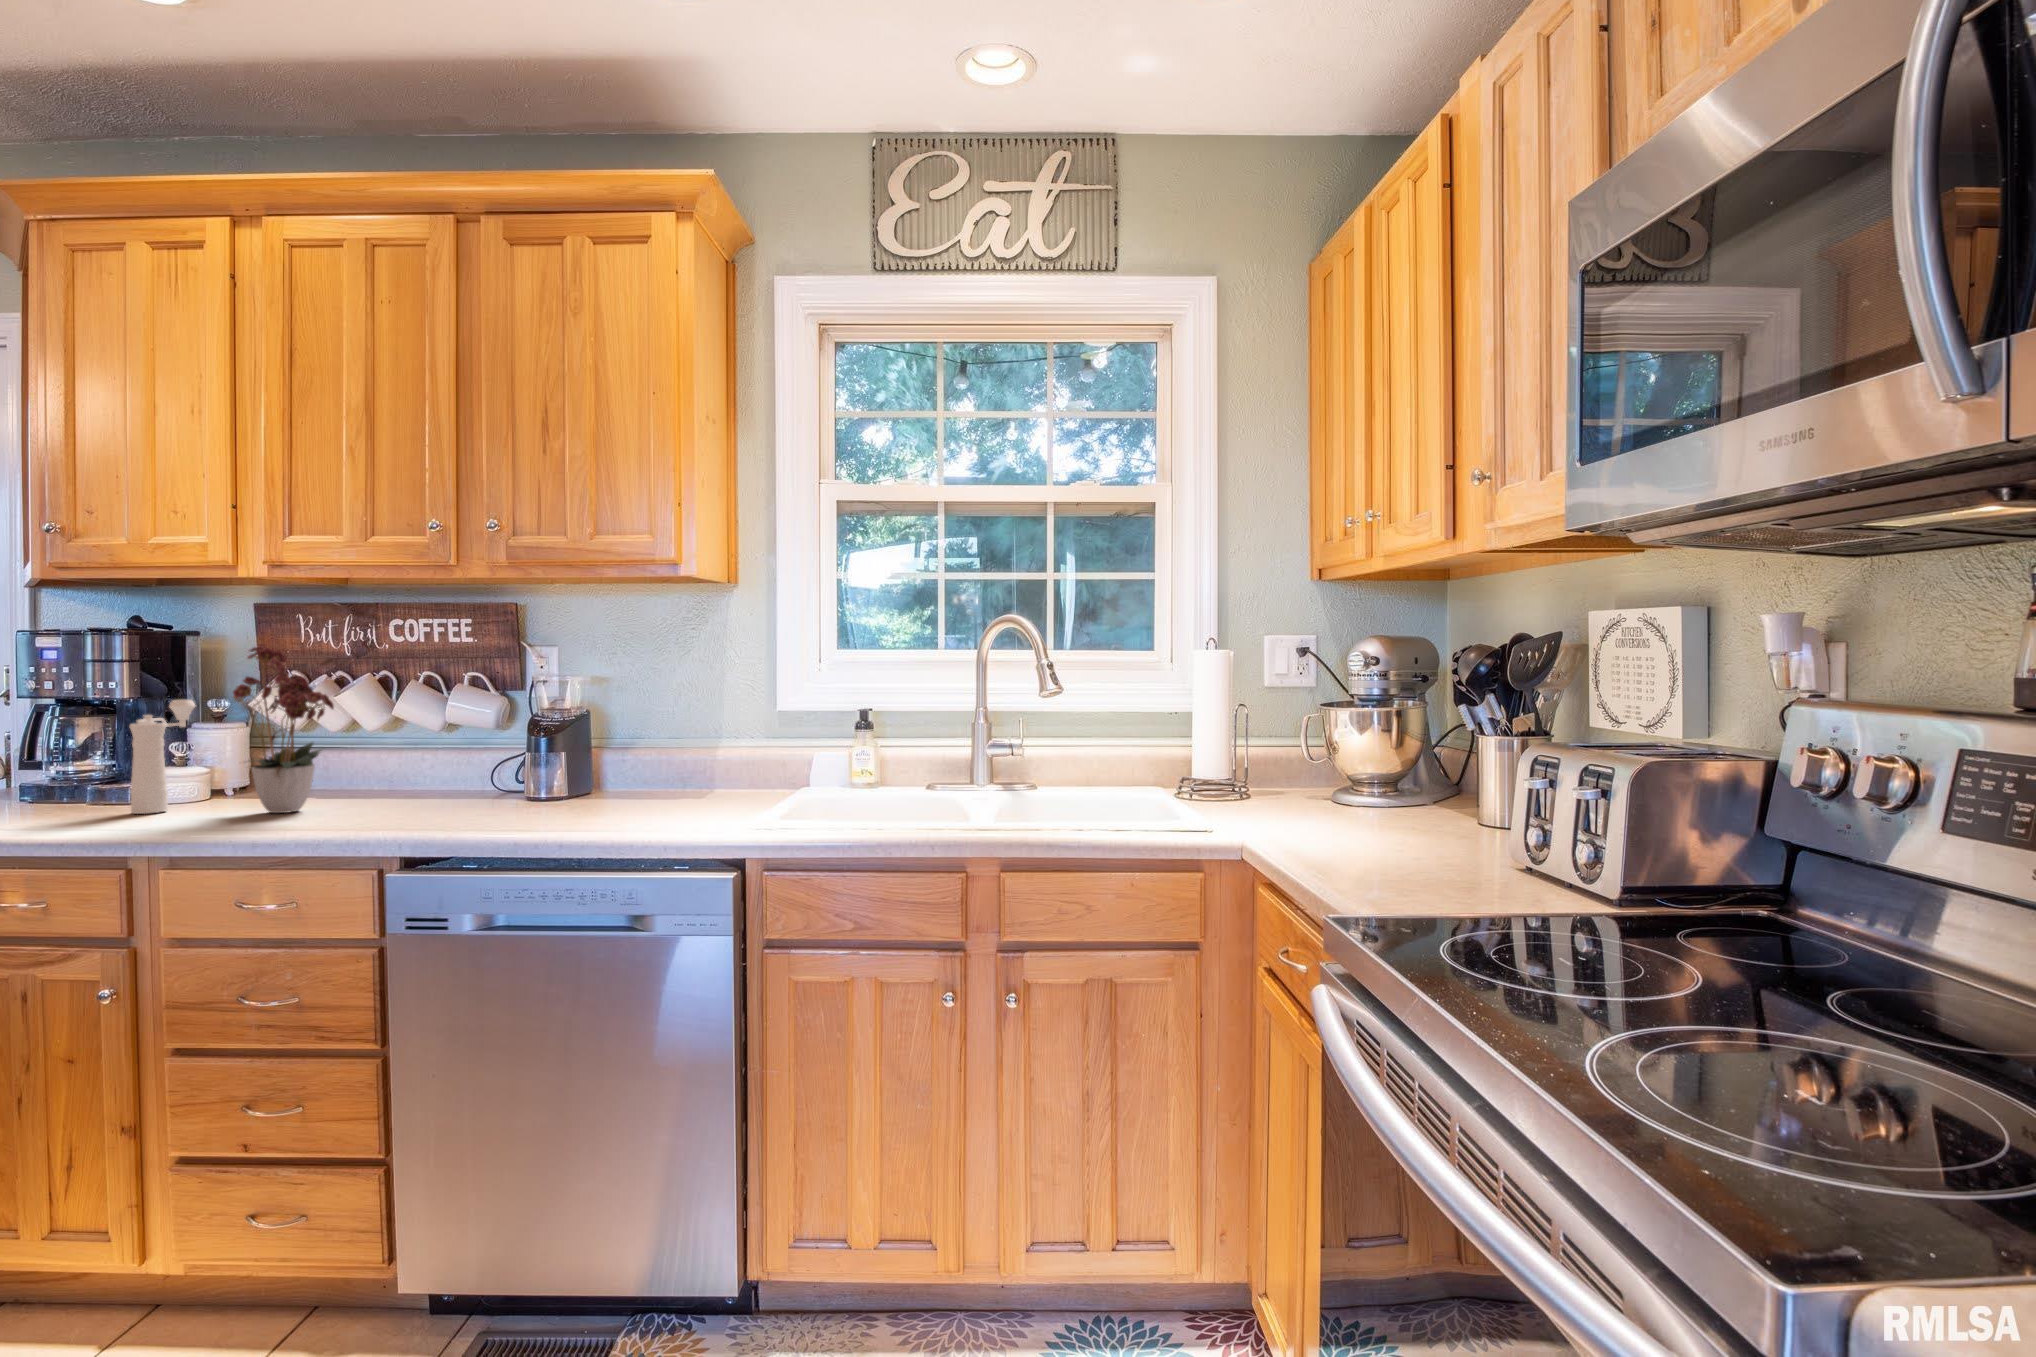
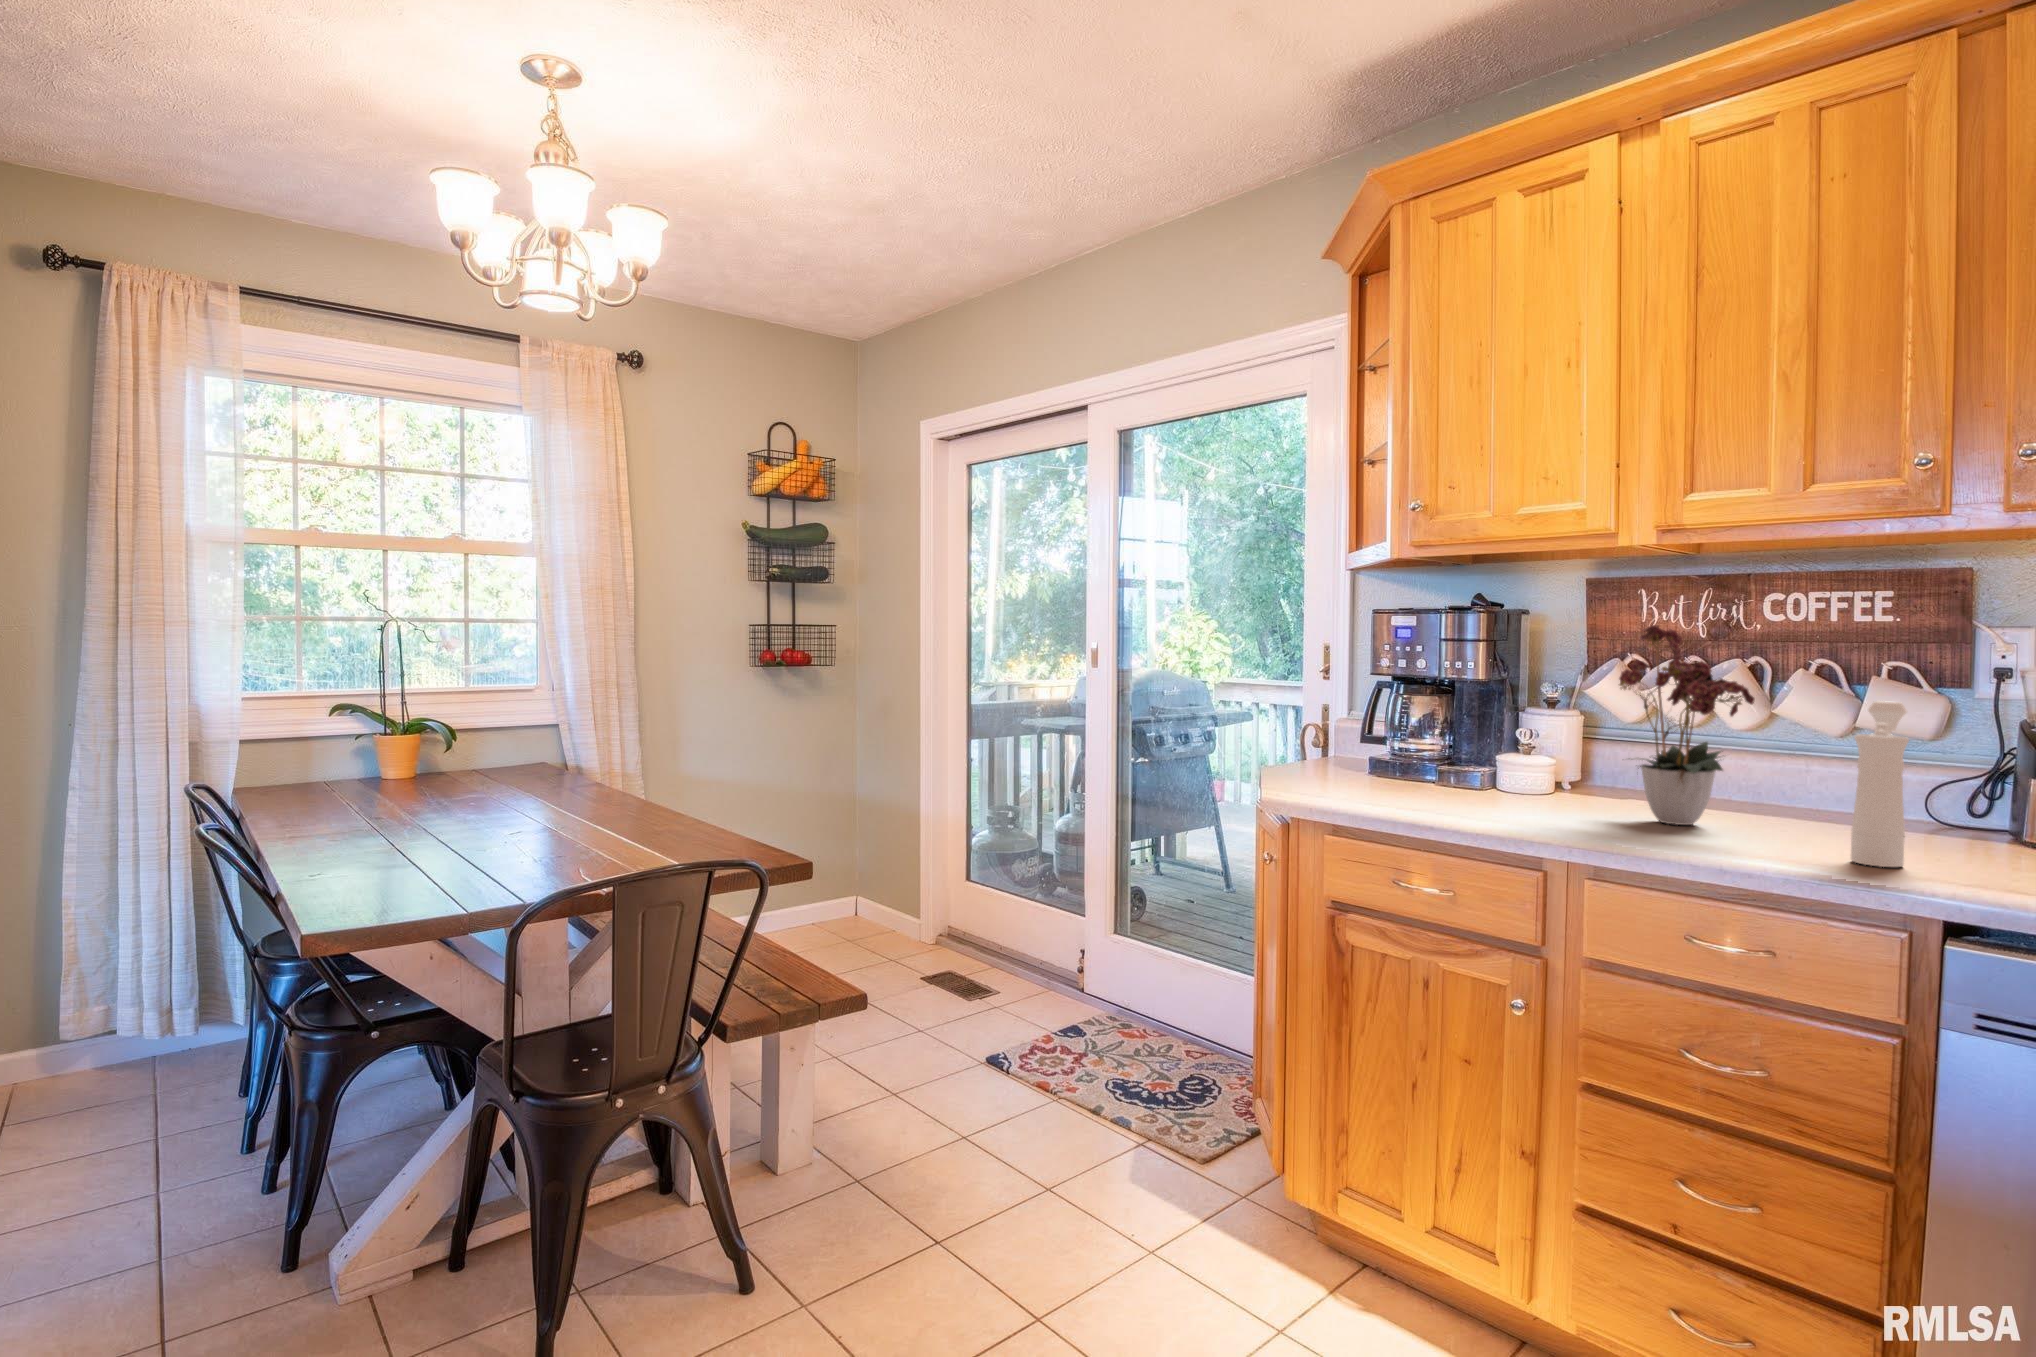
pepper mill: present [130,700,196,814] -> present [1851,701,1909,867]

